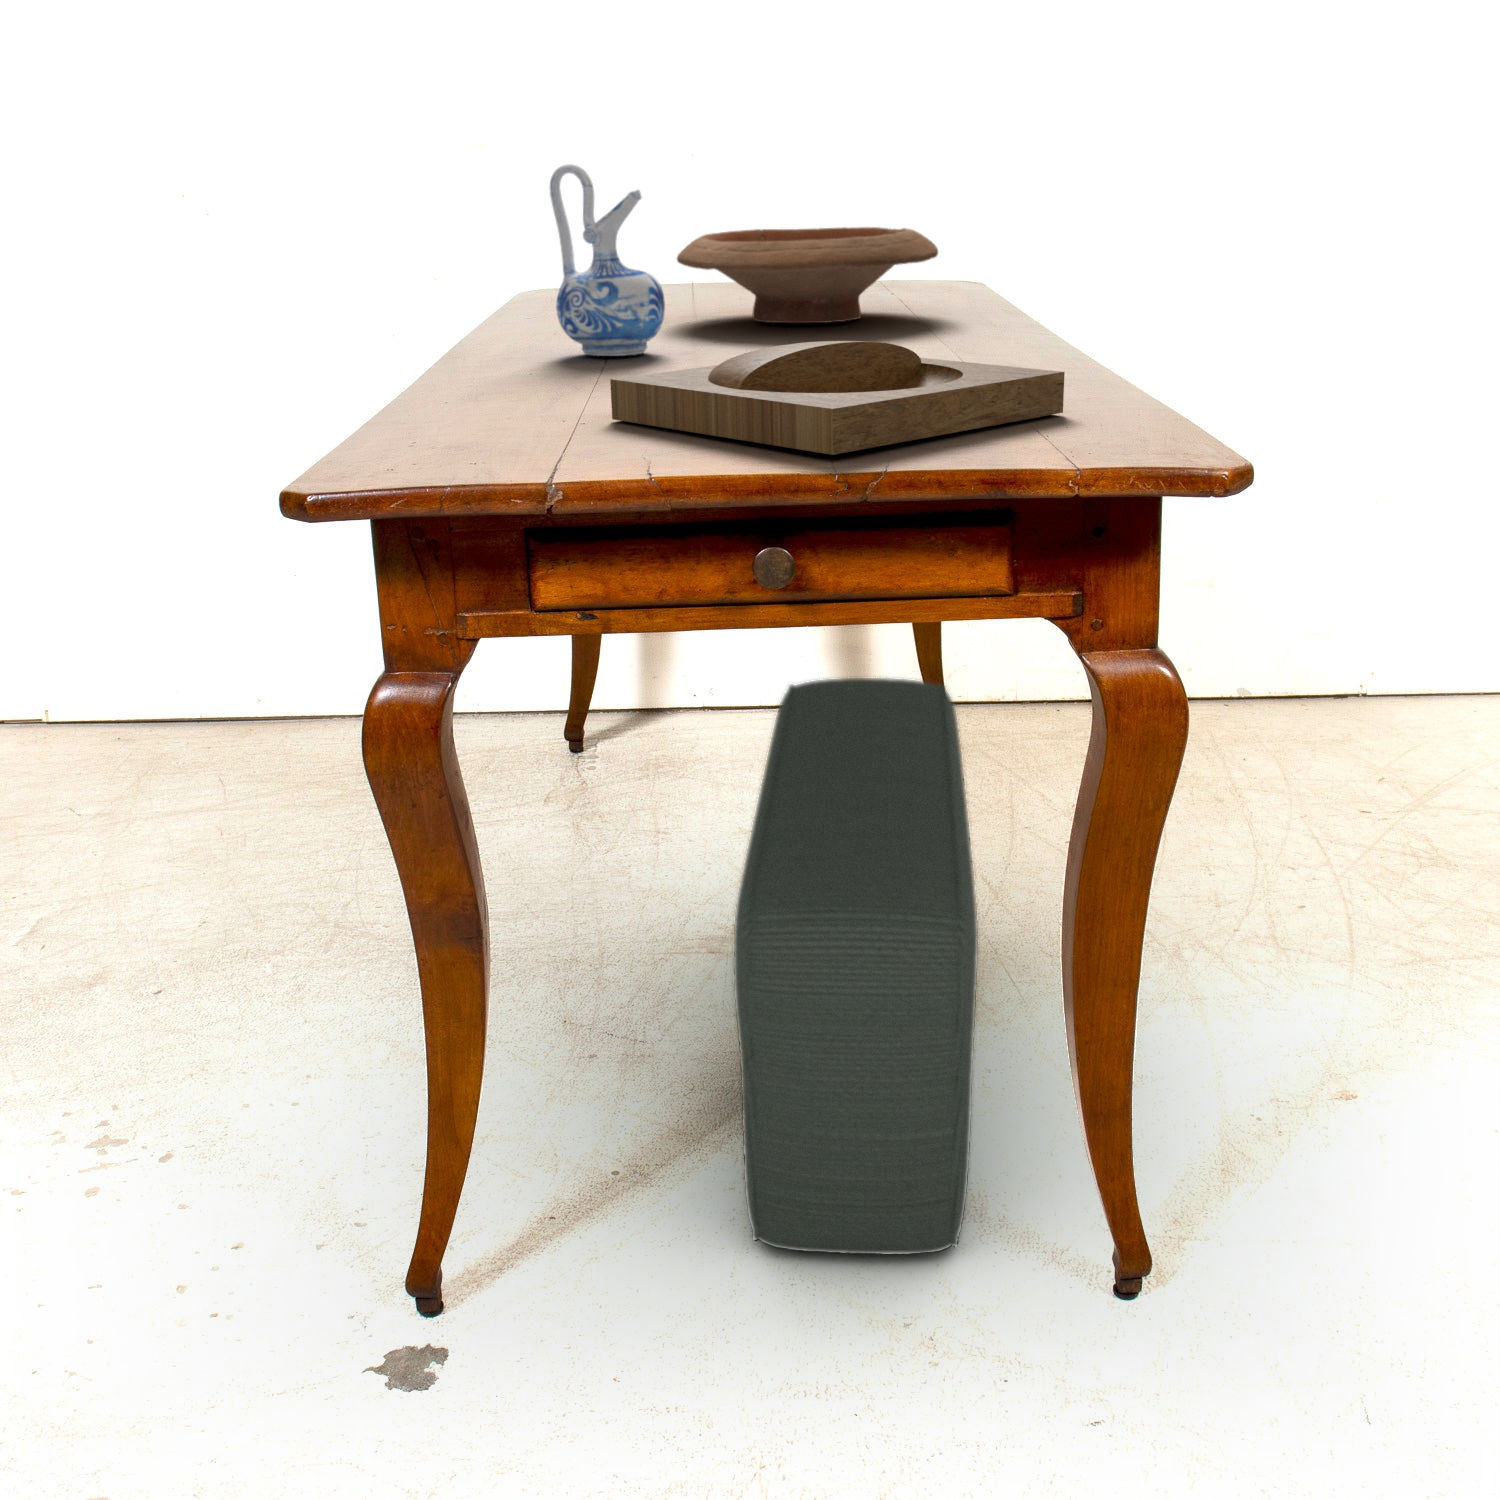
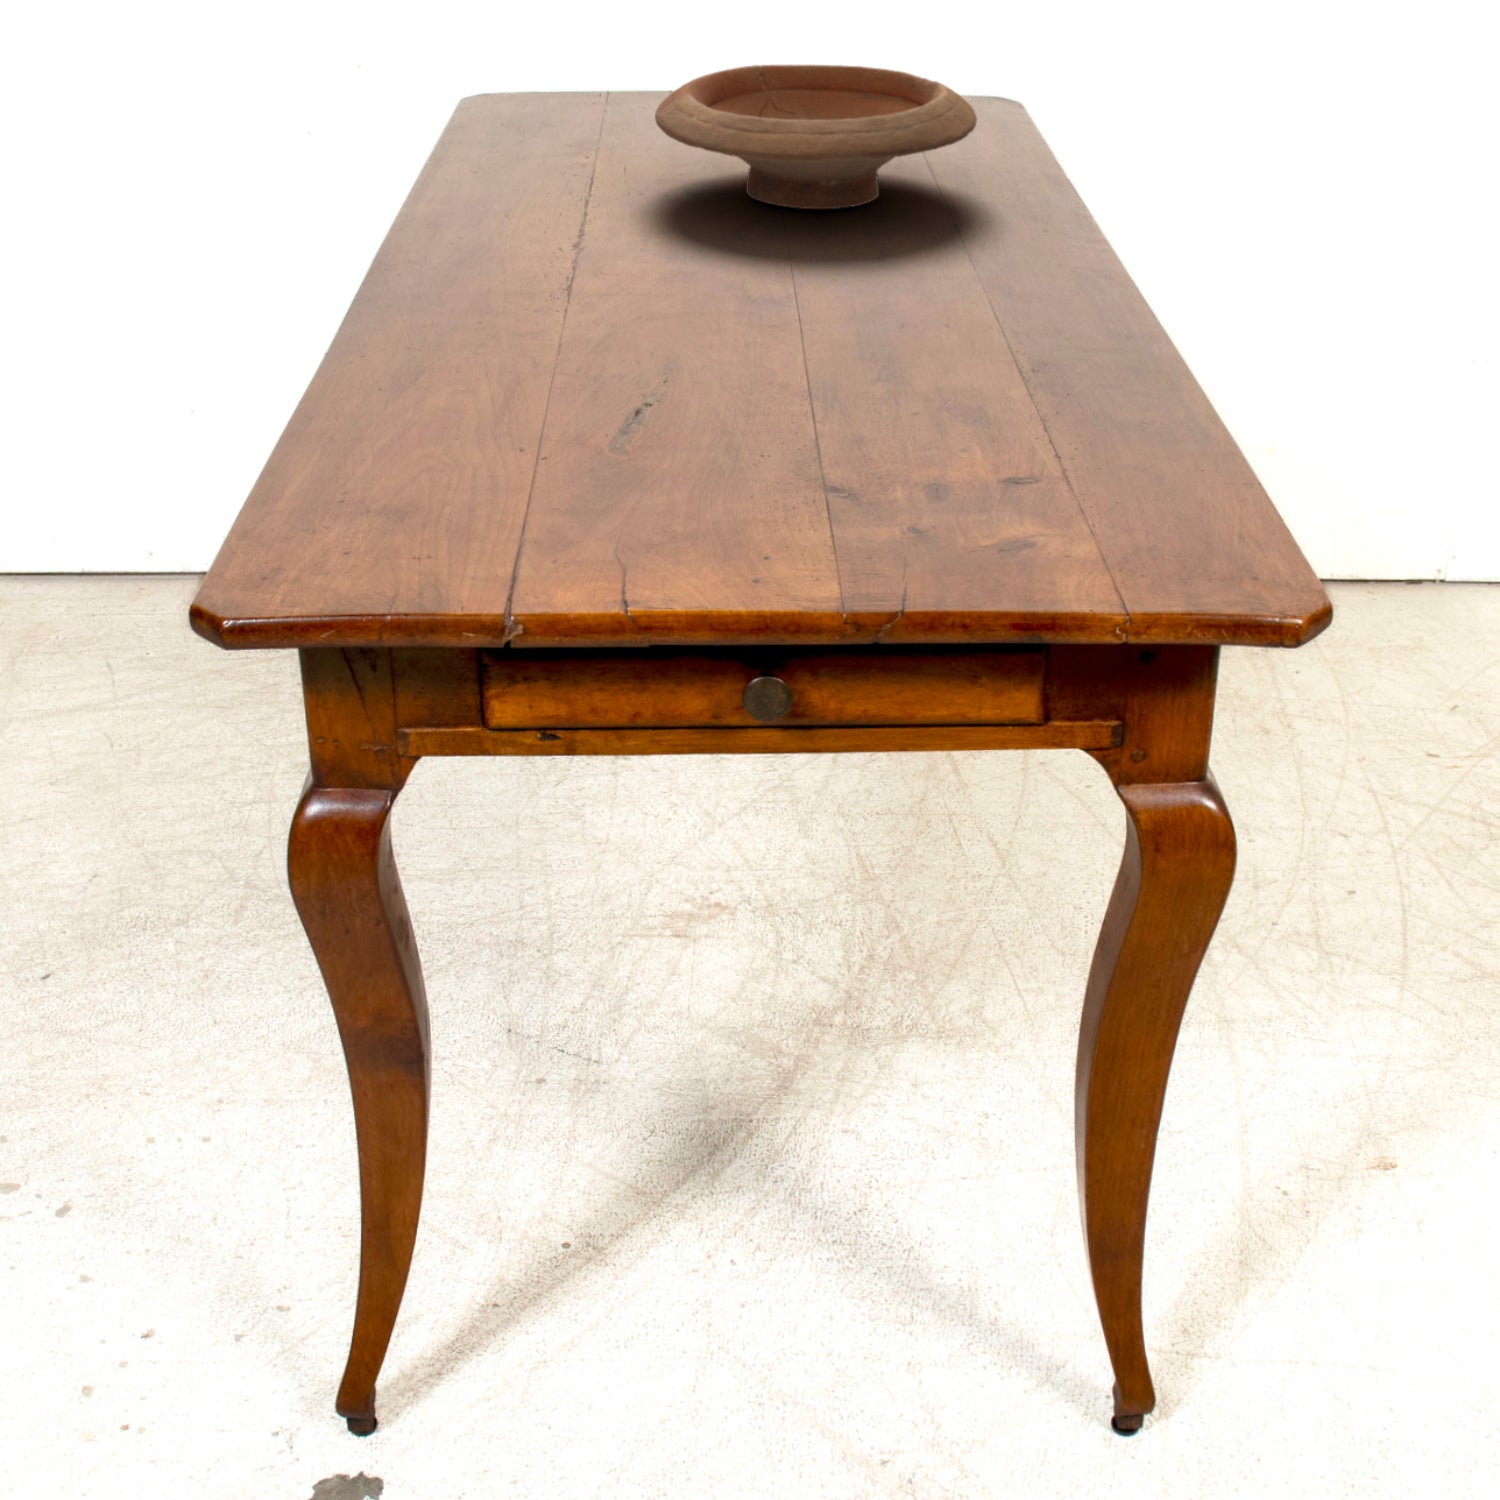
ceramic pitcher: present [550,164,665,356] -> none [502,47,641,285]
tray: present [610,341,1065,455] -> none [578,338,1120,581]
pouf: present [734,678,978,1255] -> none [708,642,980,1371]

